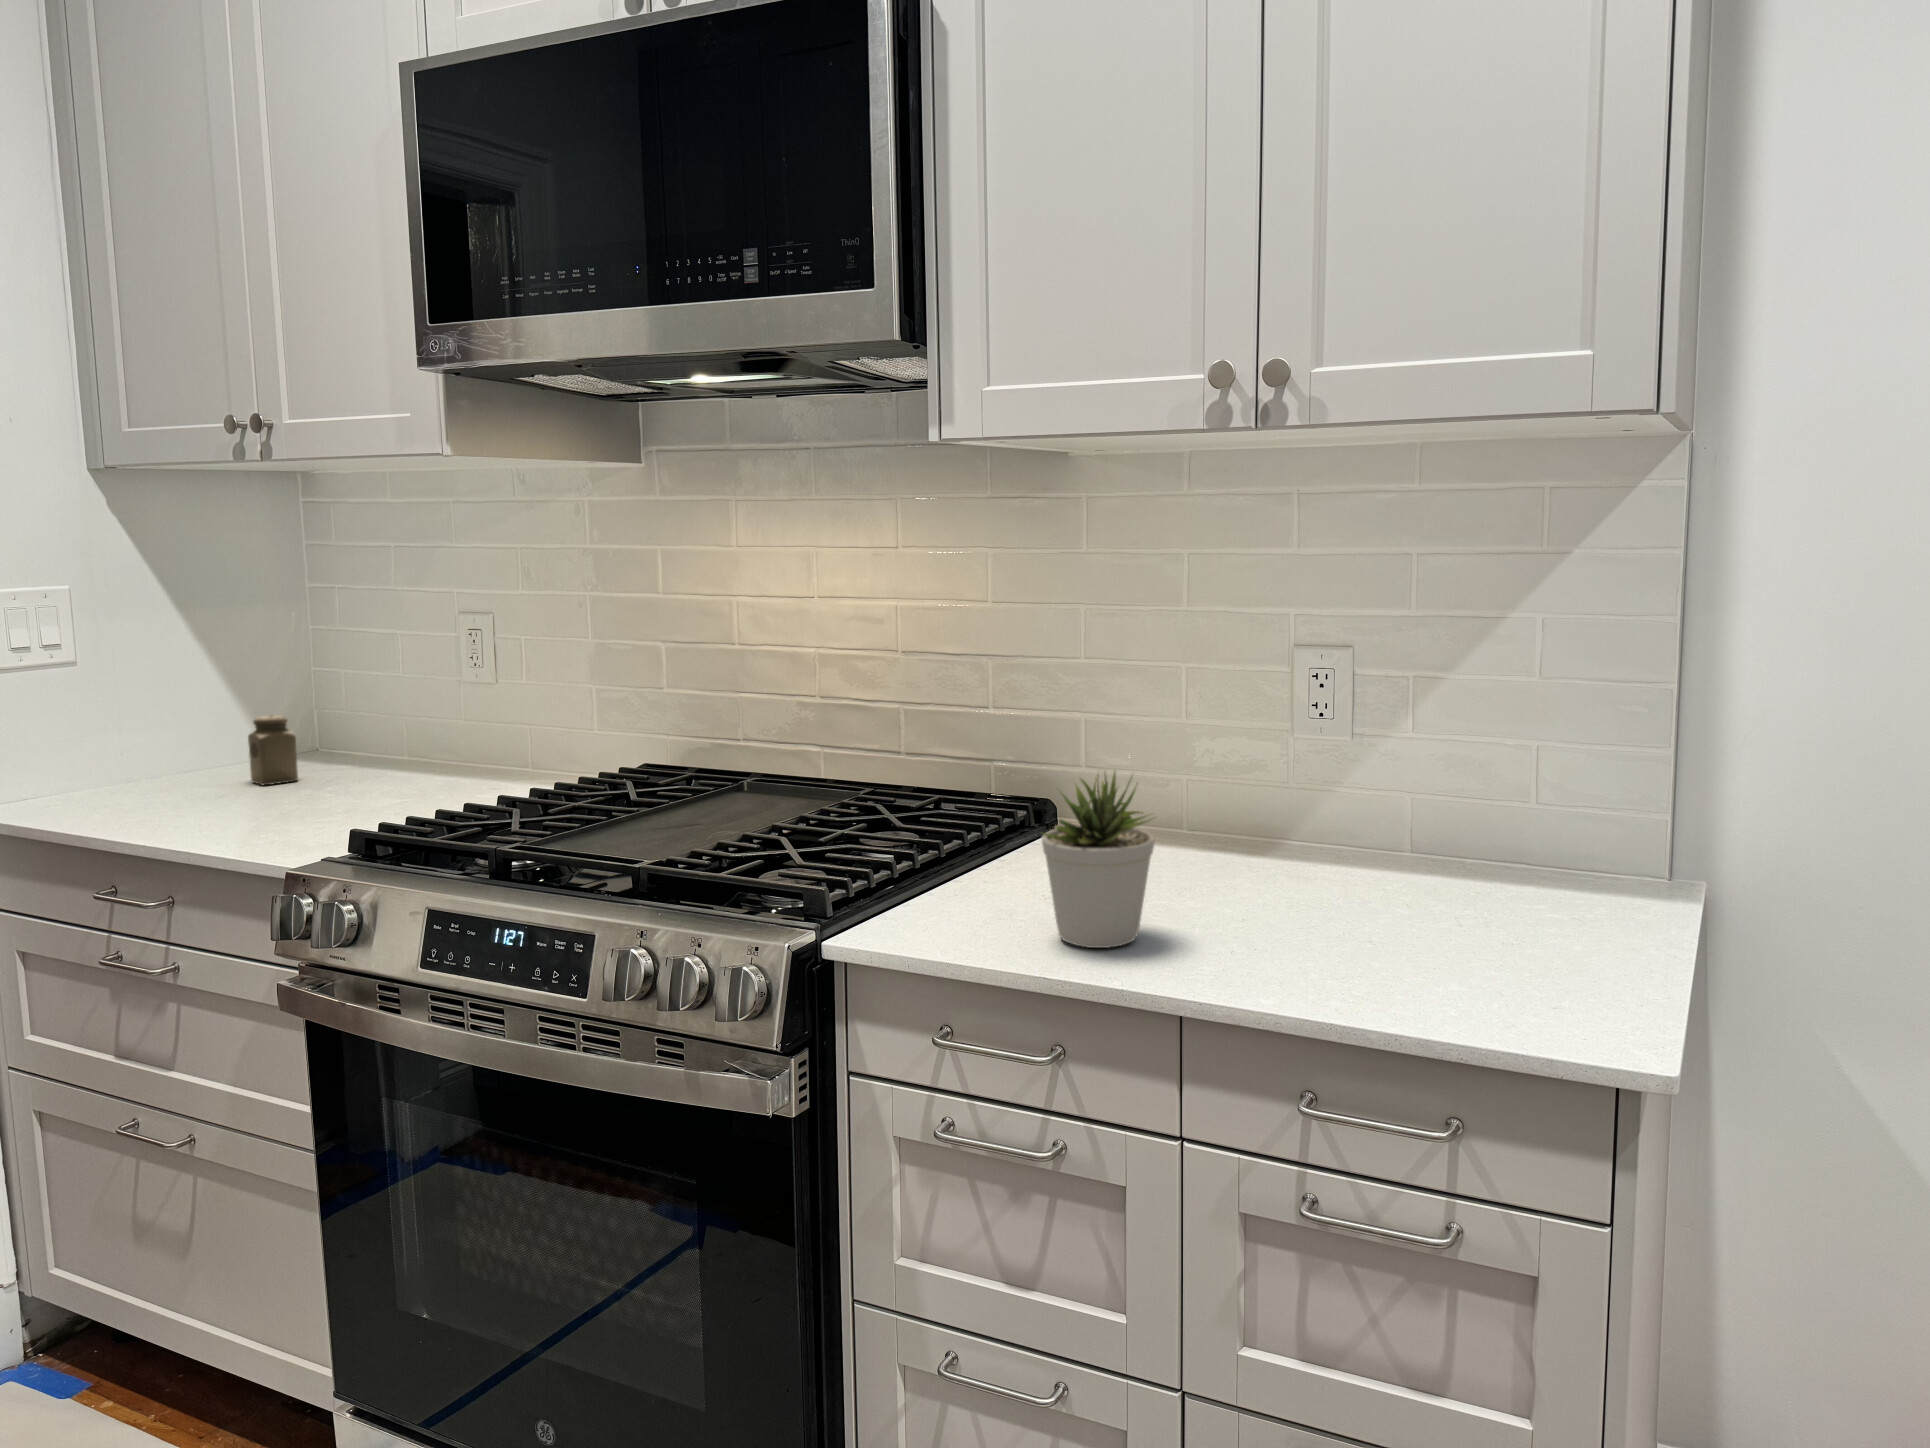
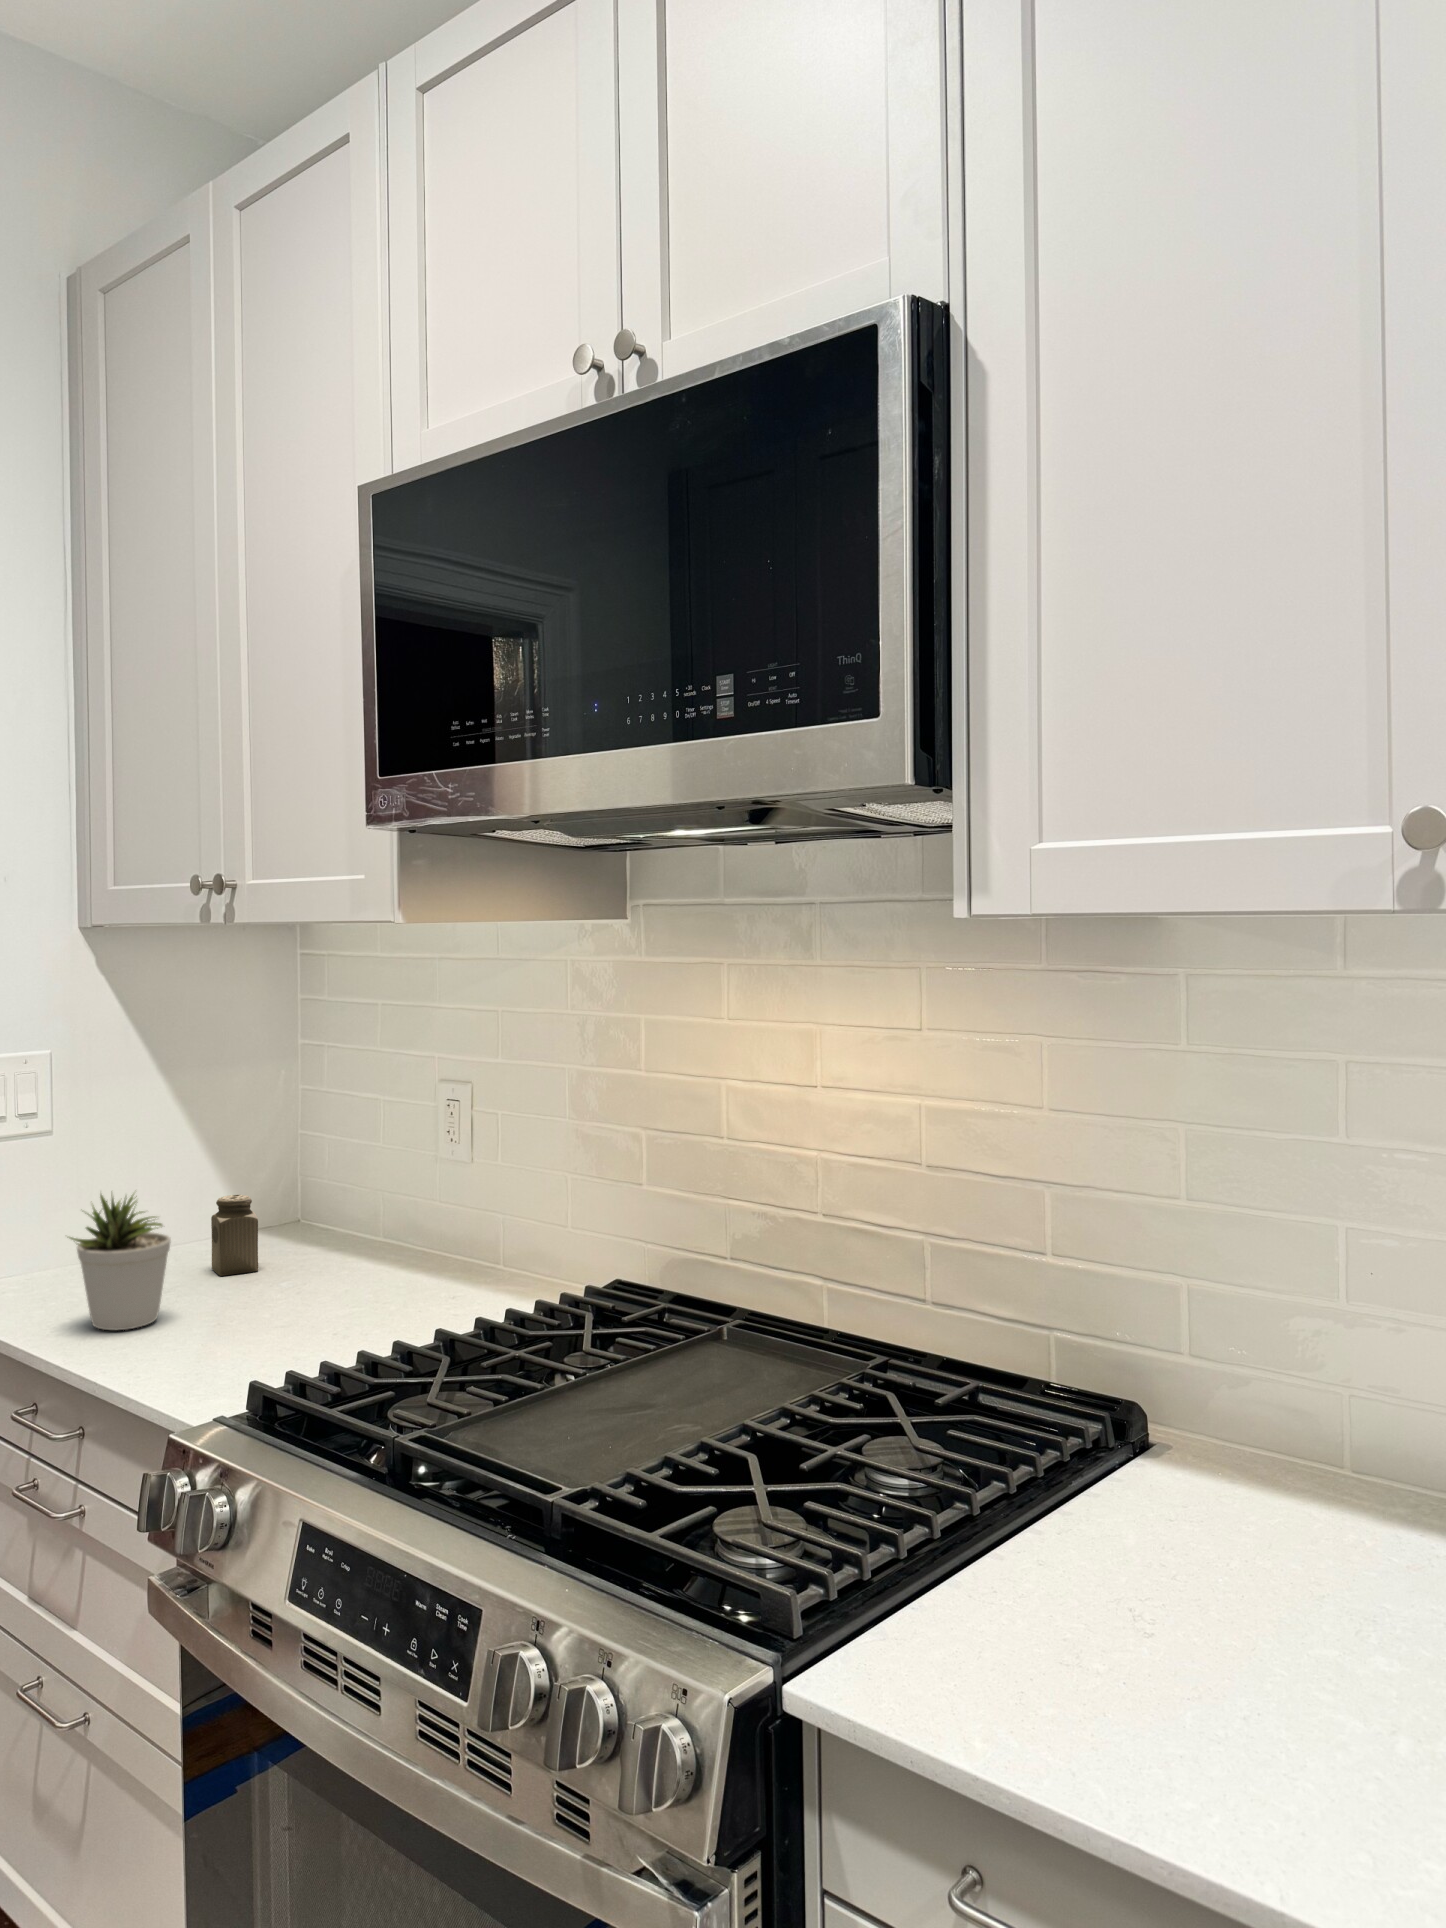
potted plant: present [1041,772,1155,948] -> present [69,1194,171,1330]

